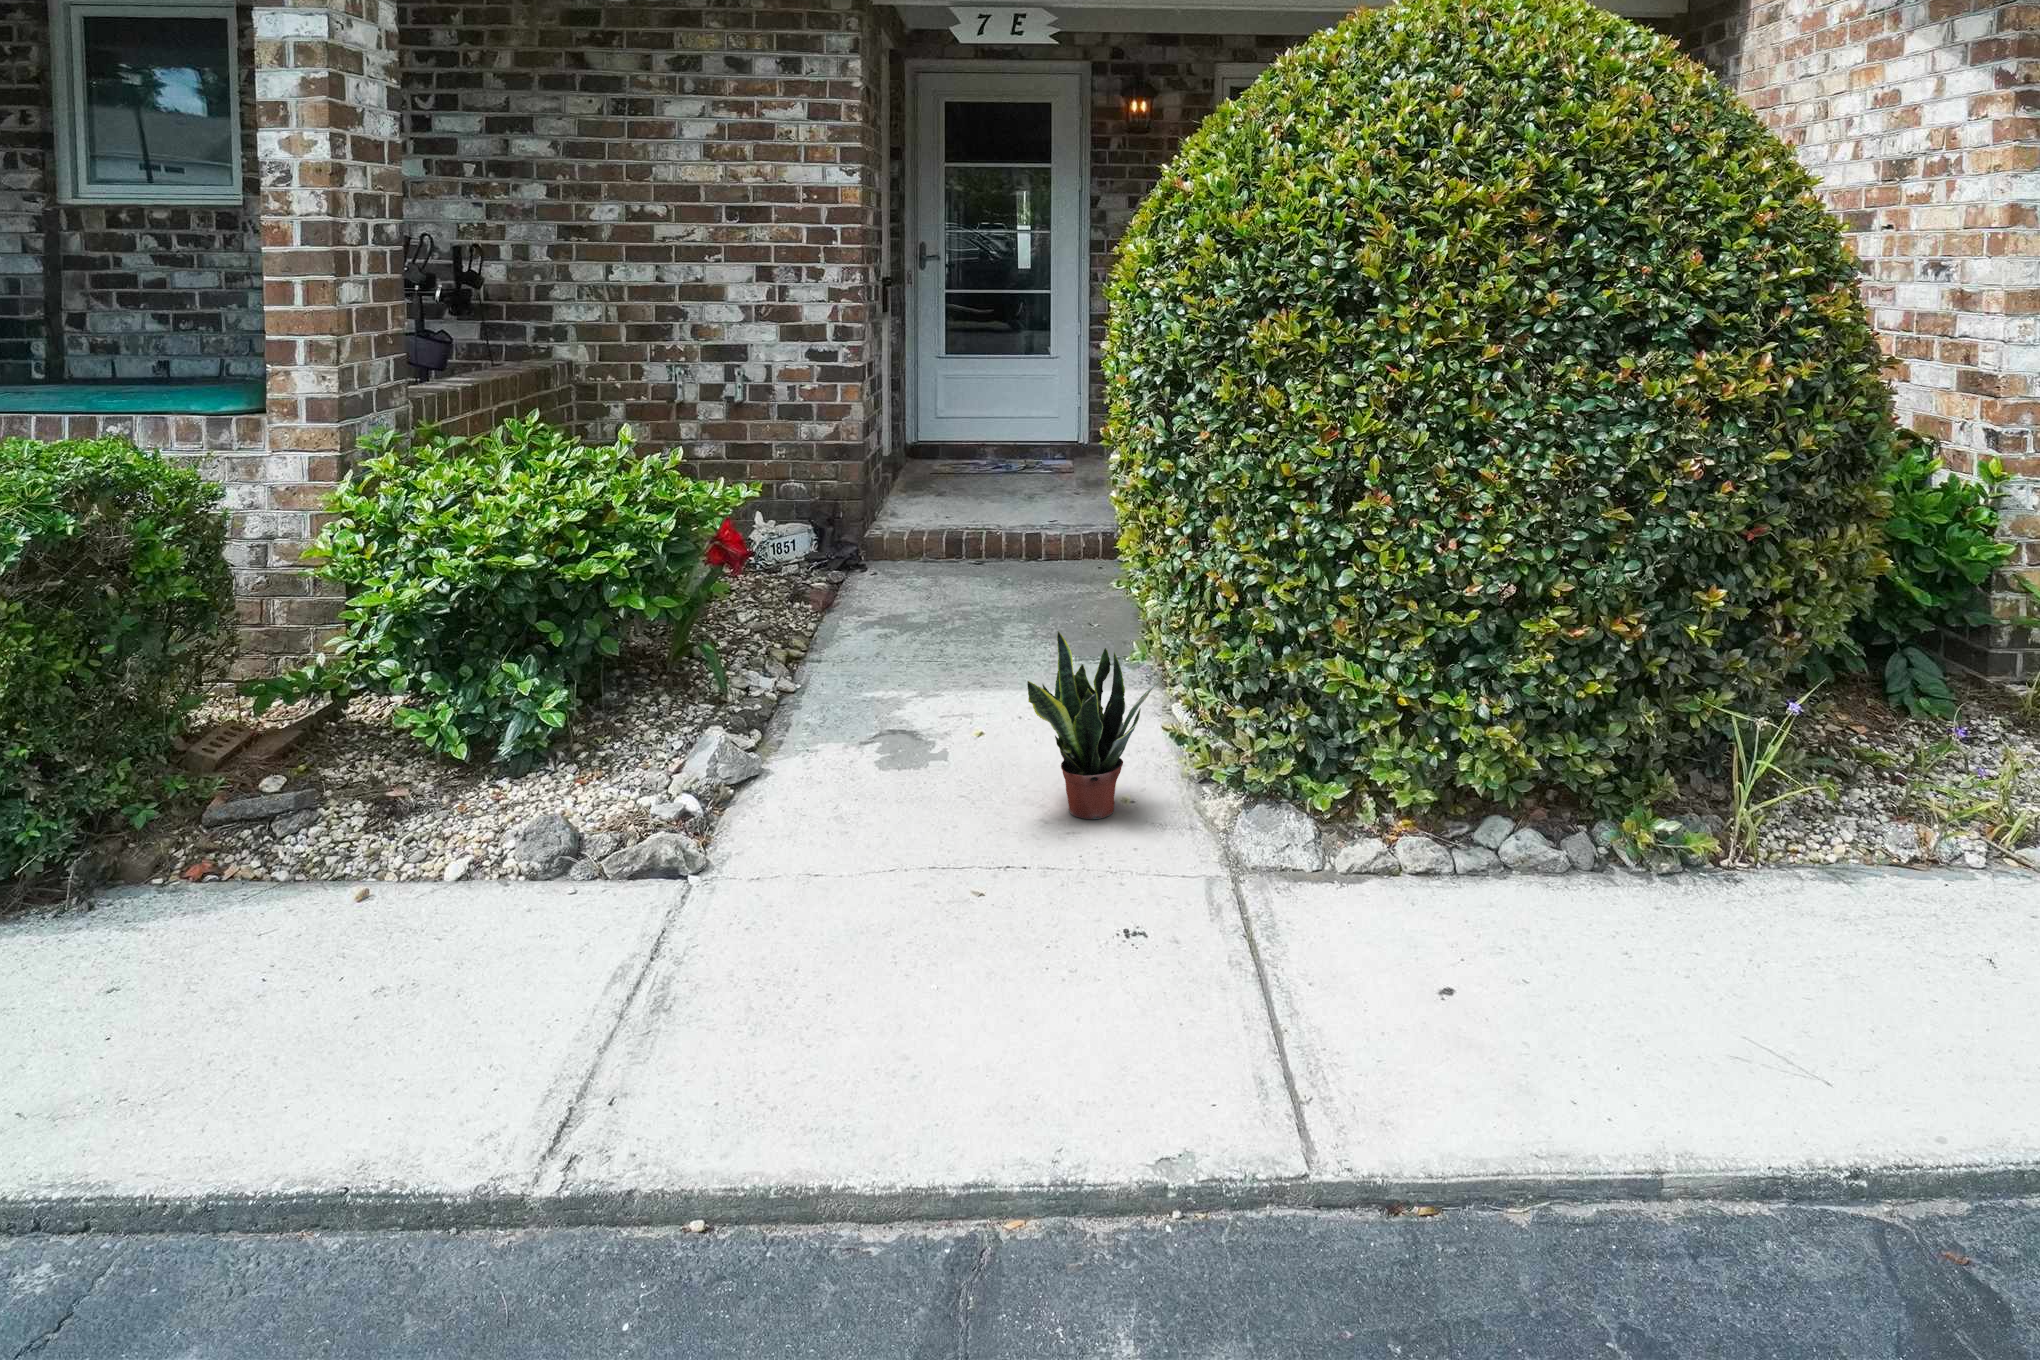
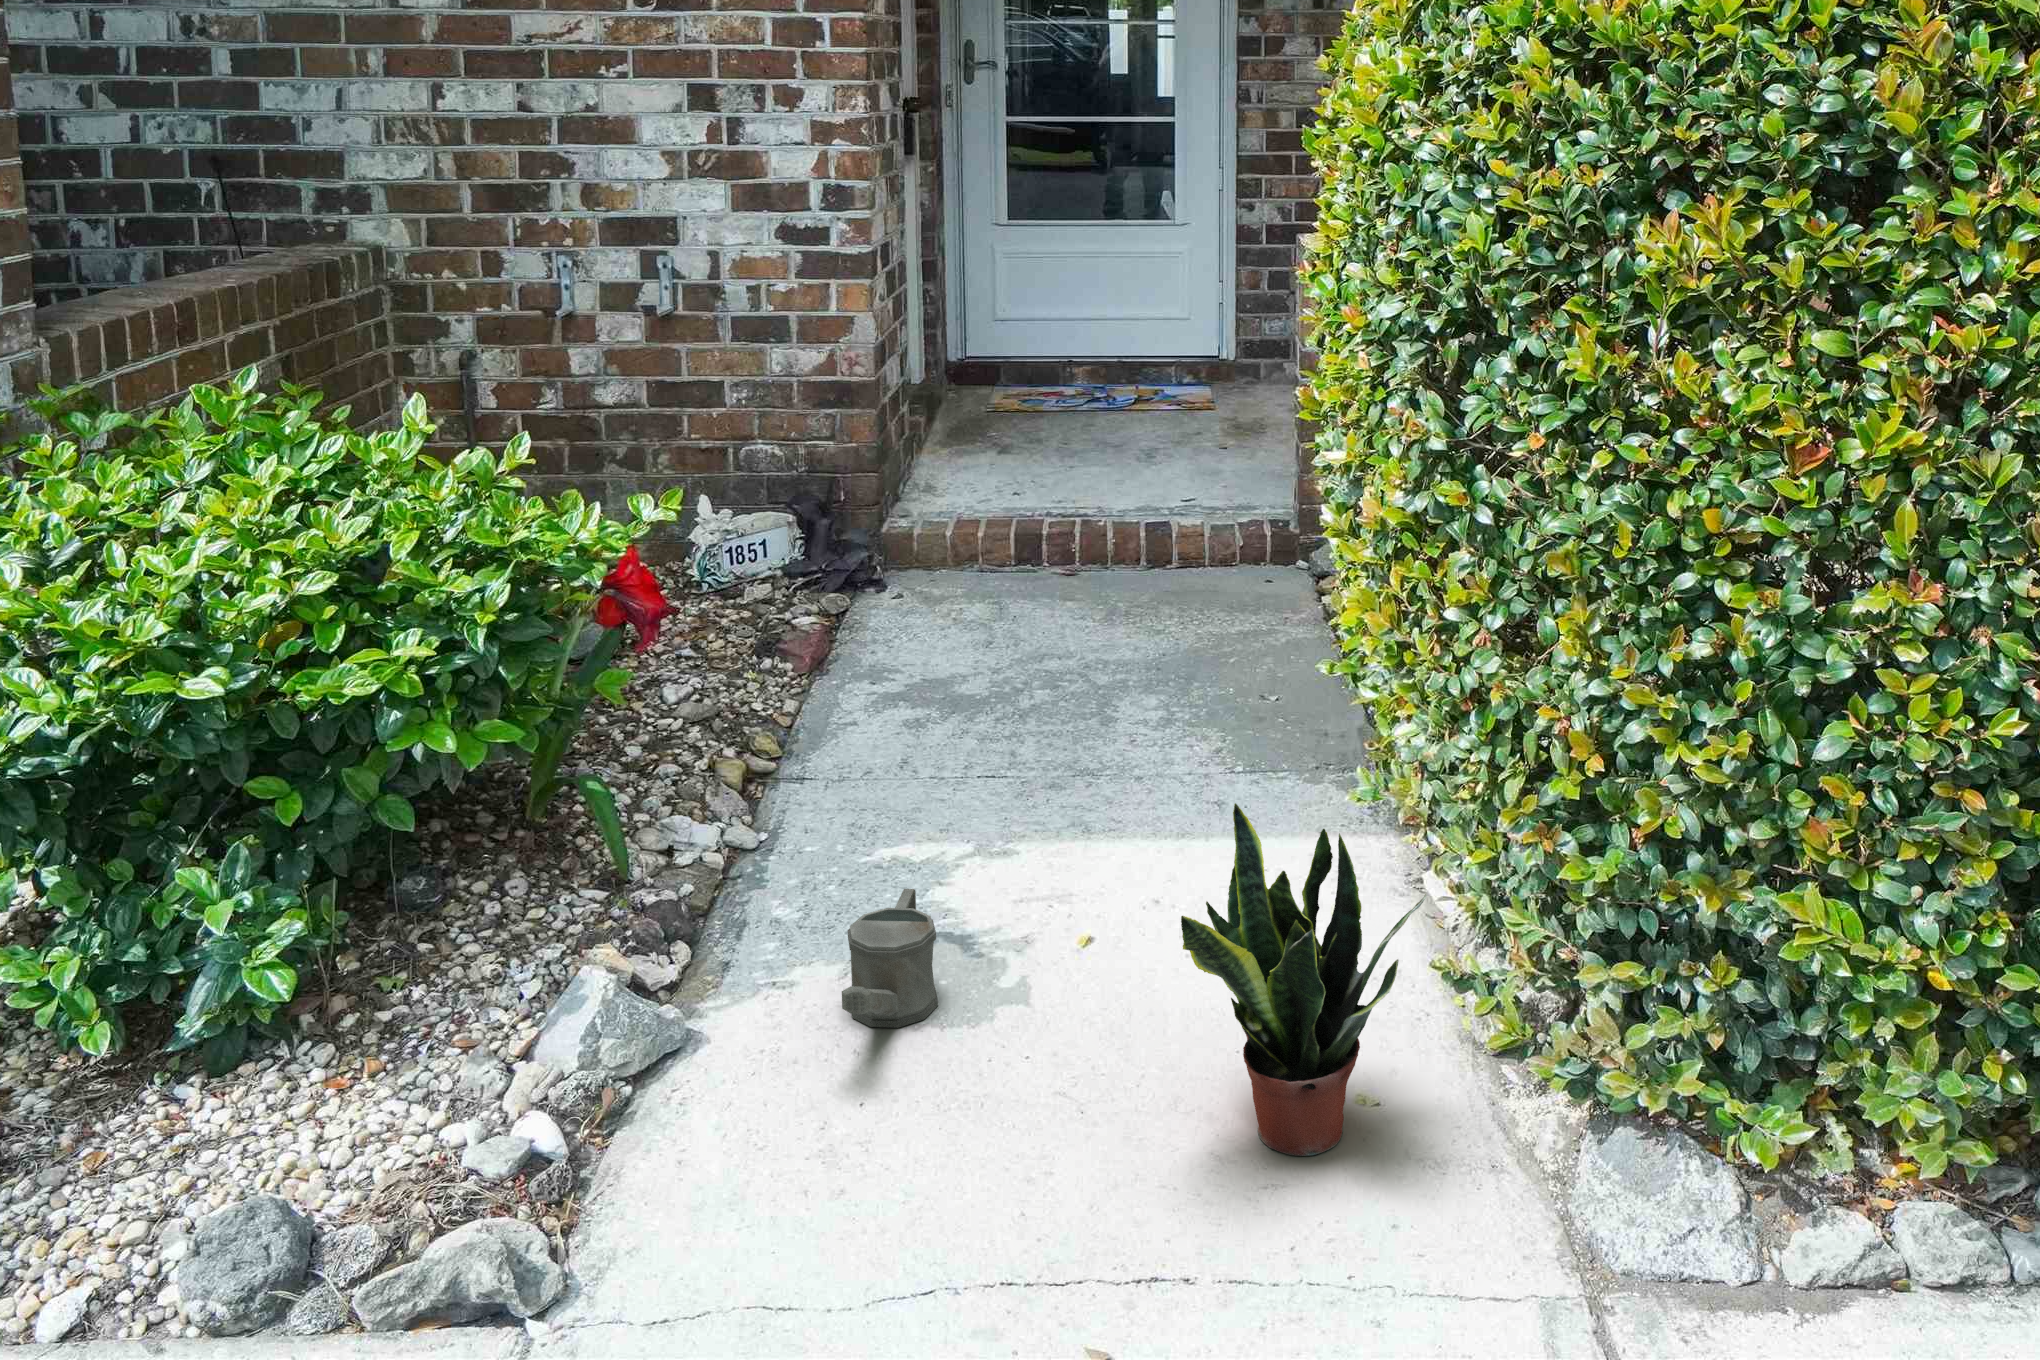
watering can: none [849,698,899,767] -> present [842,889,938,1028]

